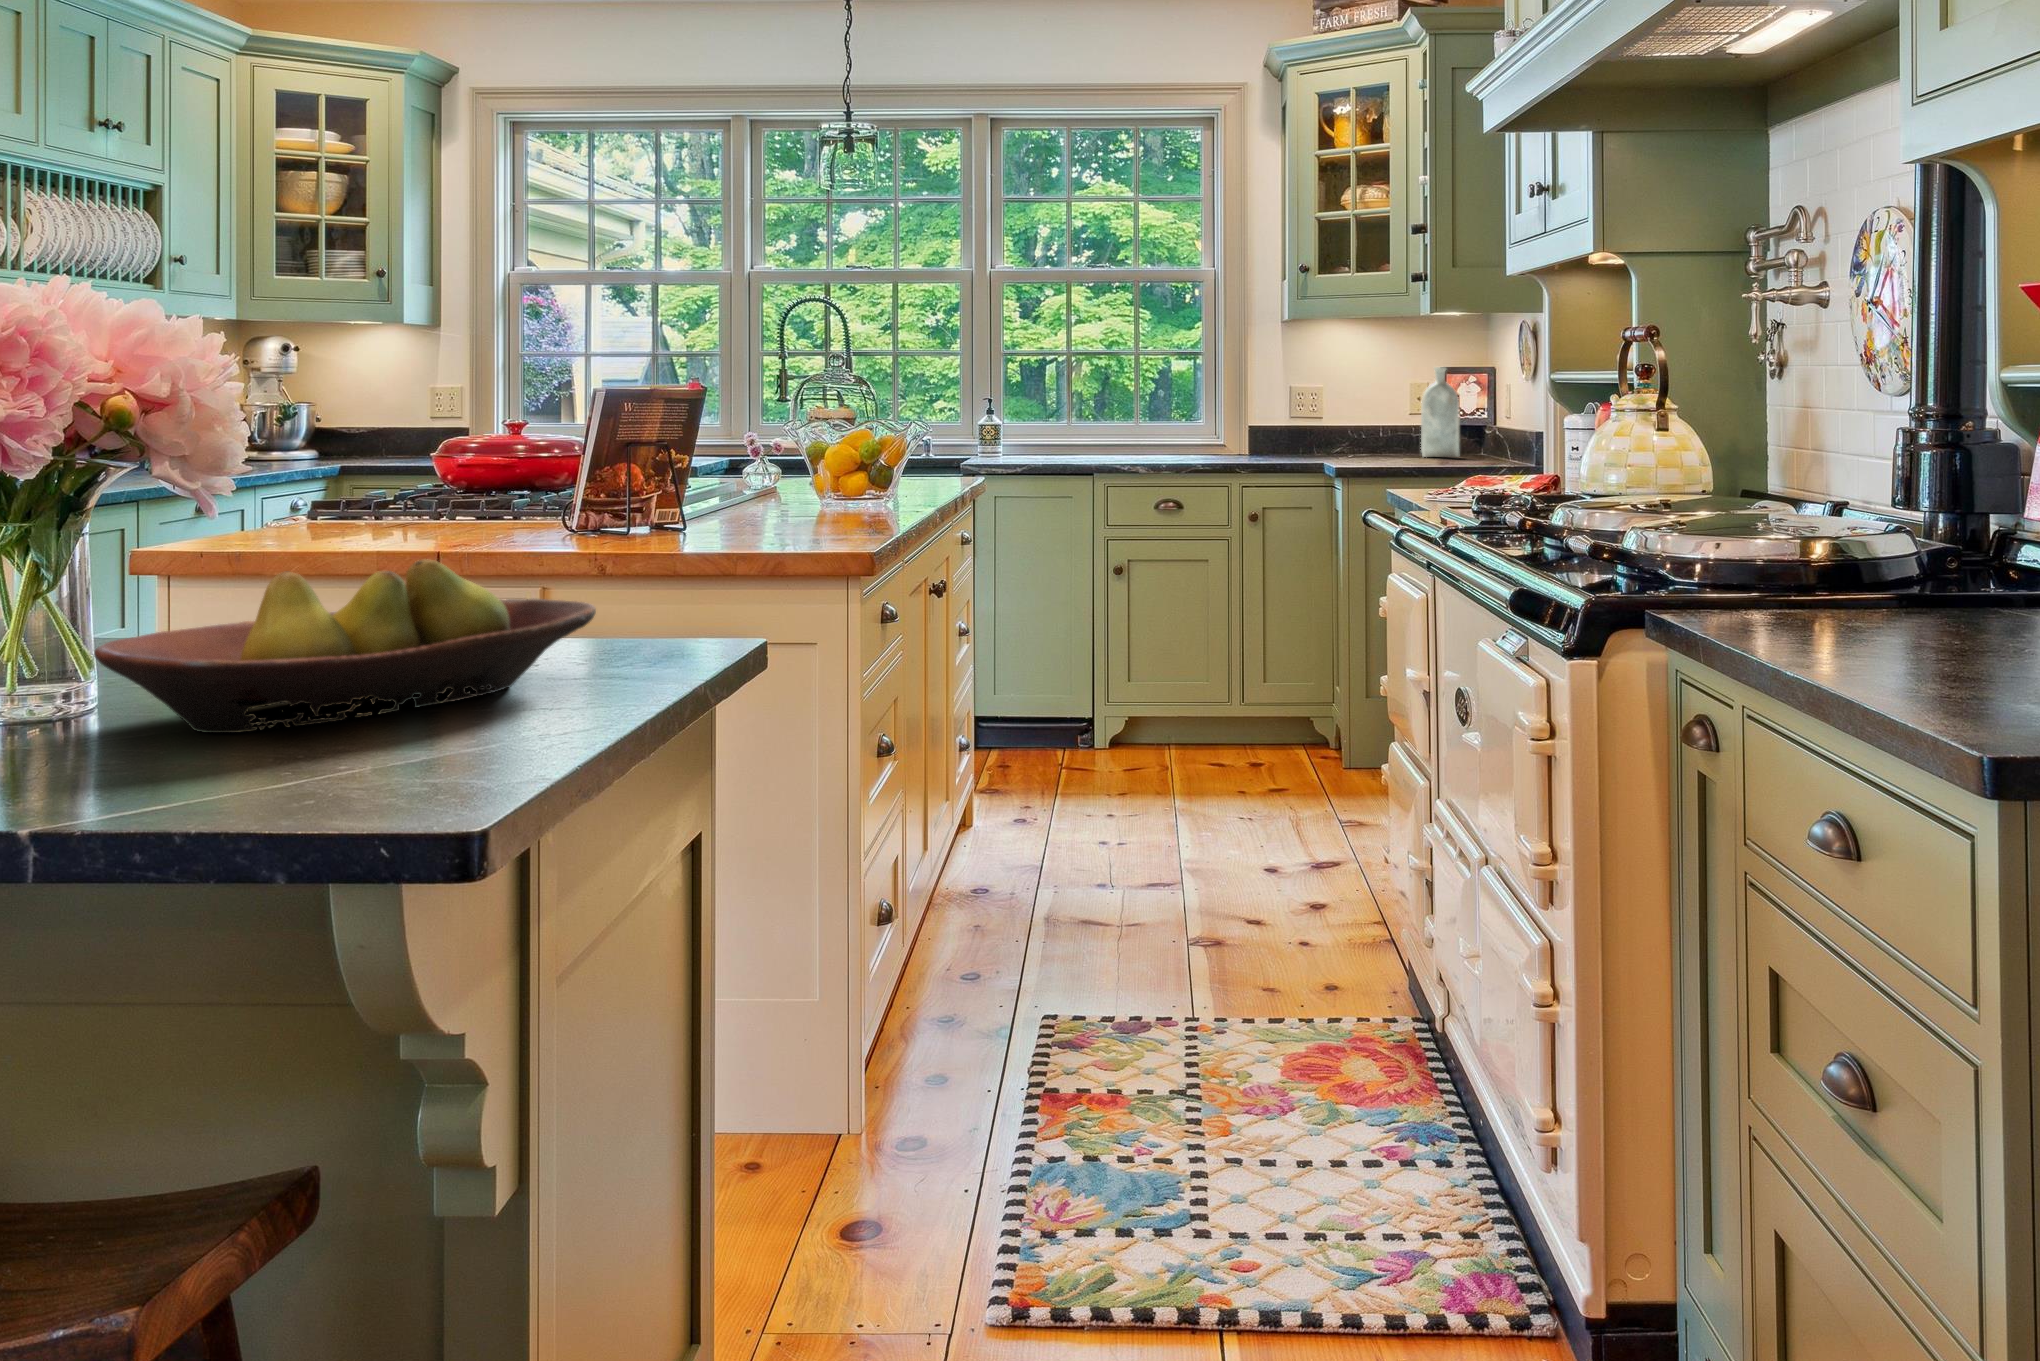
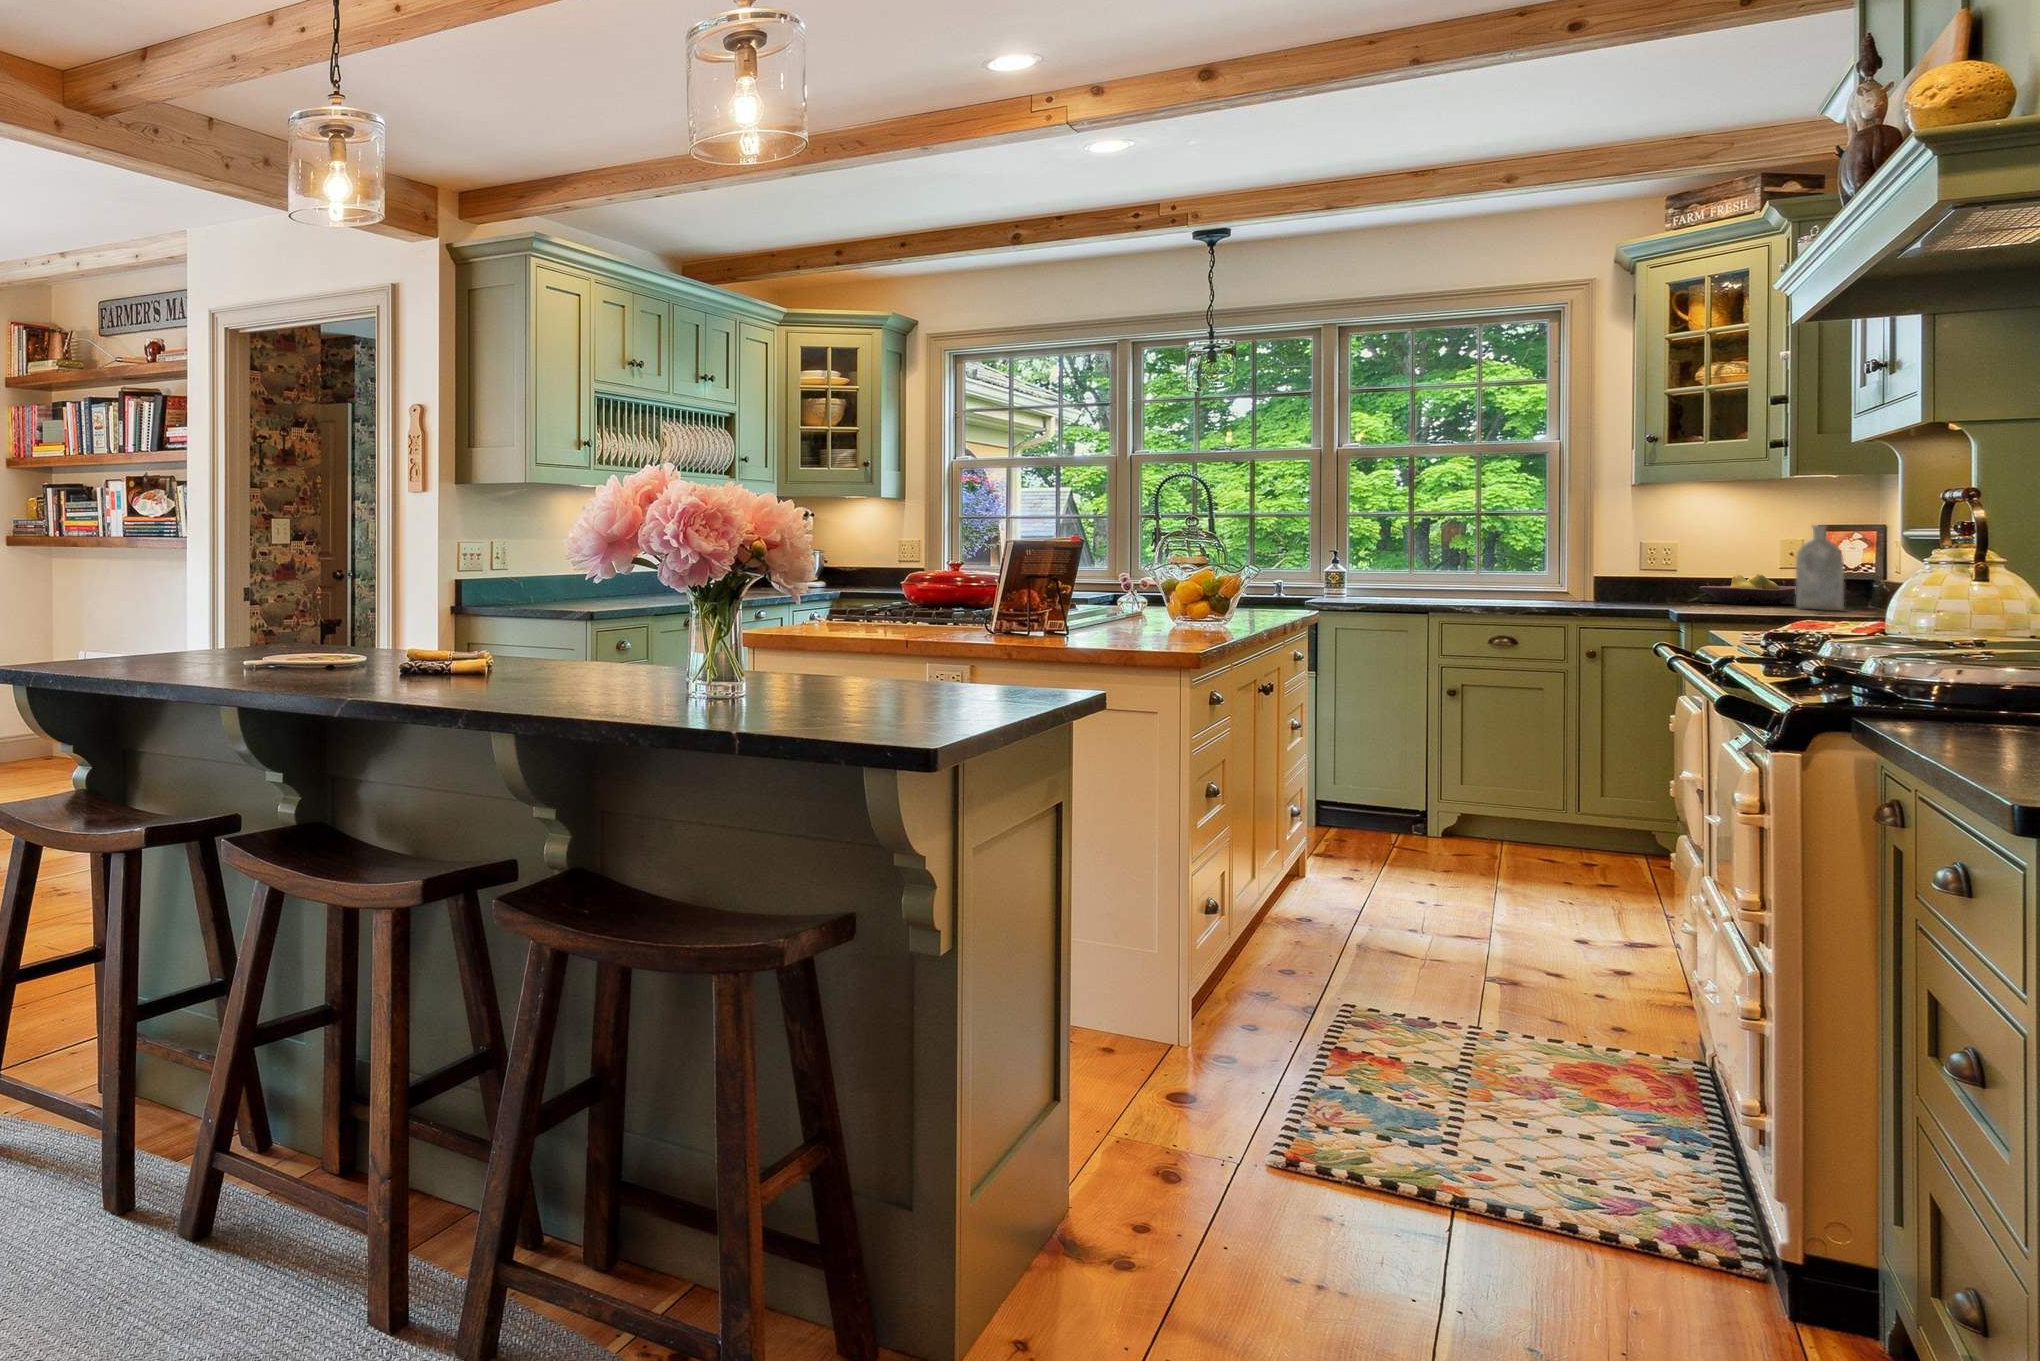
fruit bowl: present [94,560,596,733] -> present [1699,574,1796,604]

